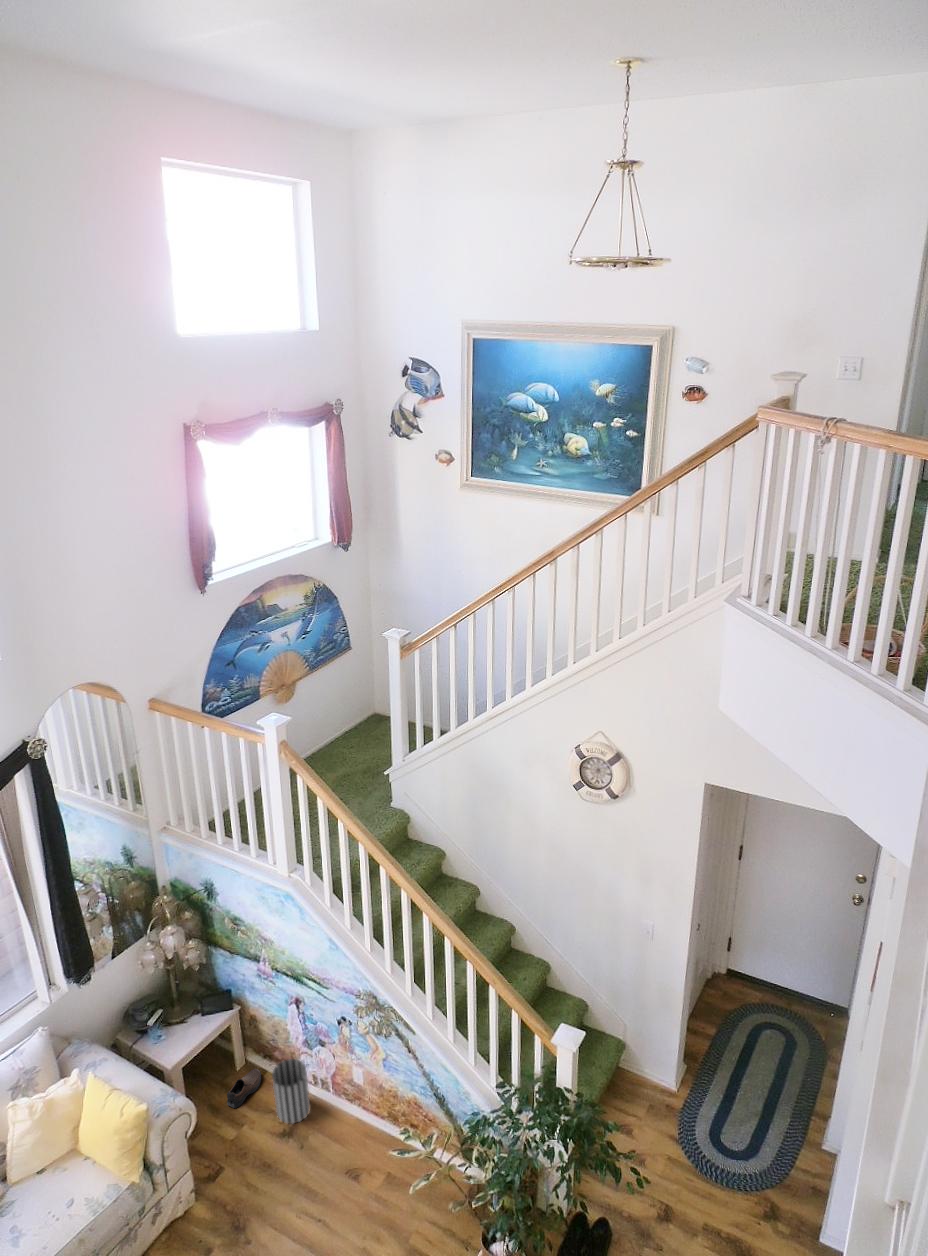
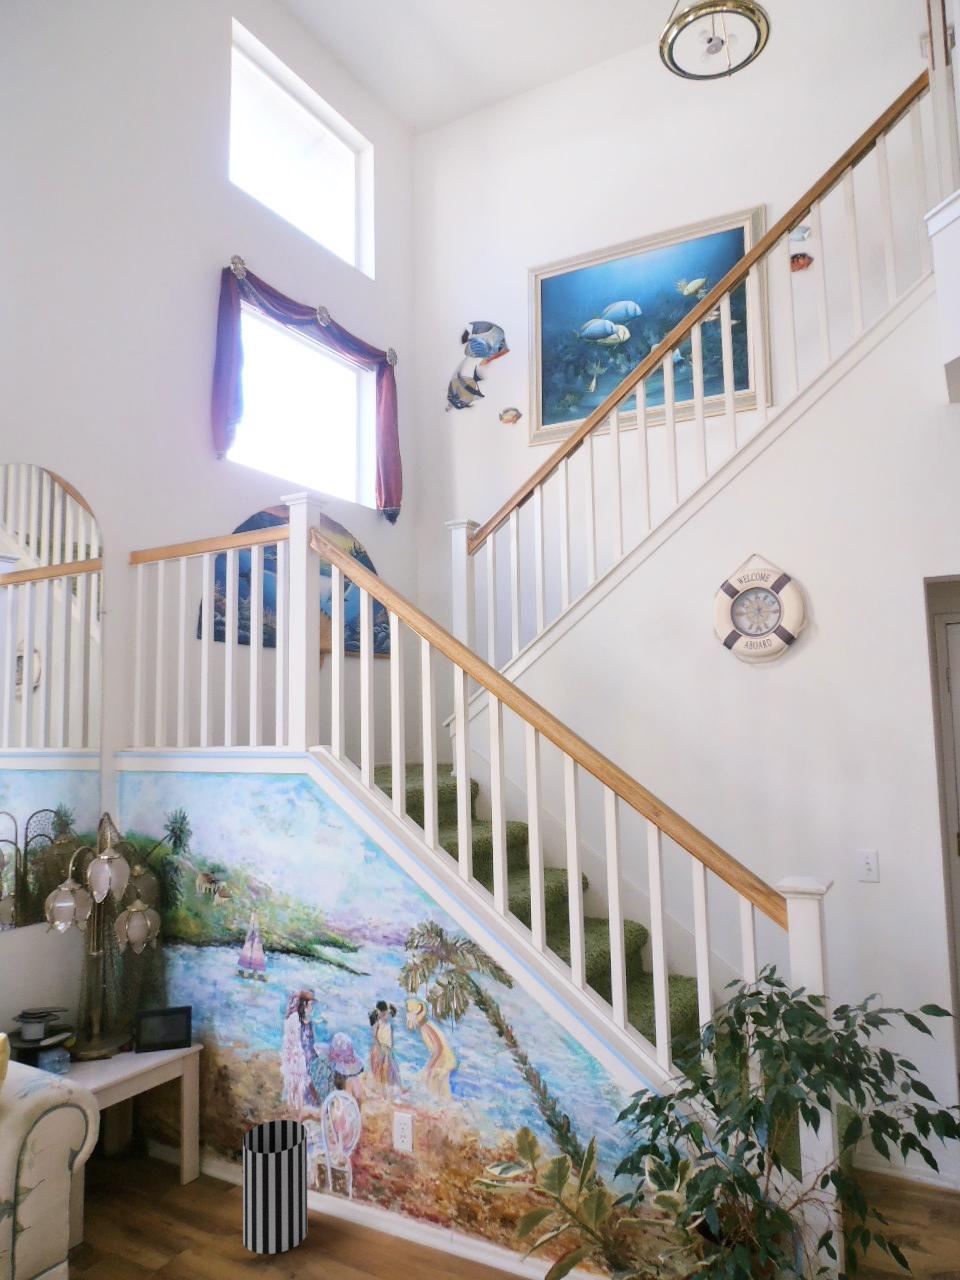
shoe: present [227,1069,261,1108] -> none [151,1173,222,1233]

